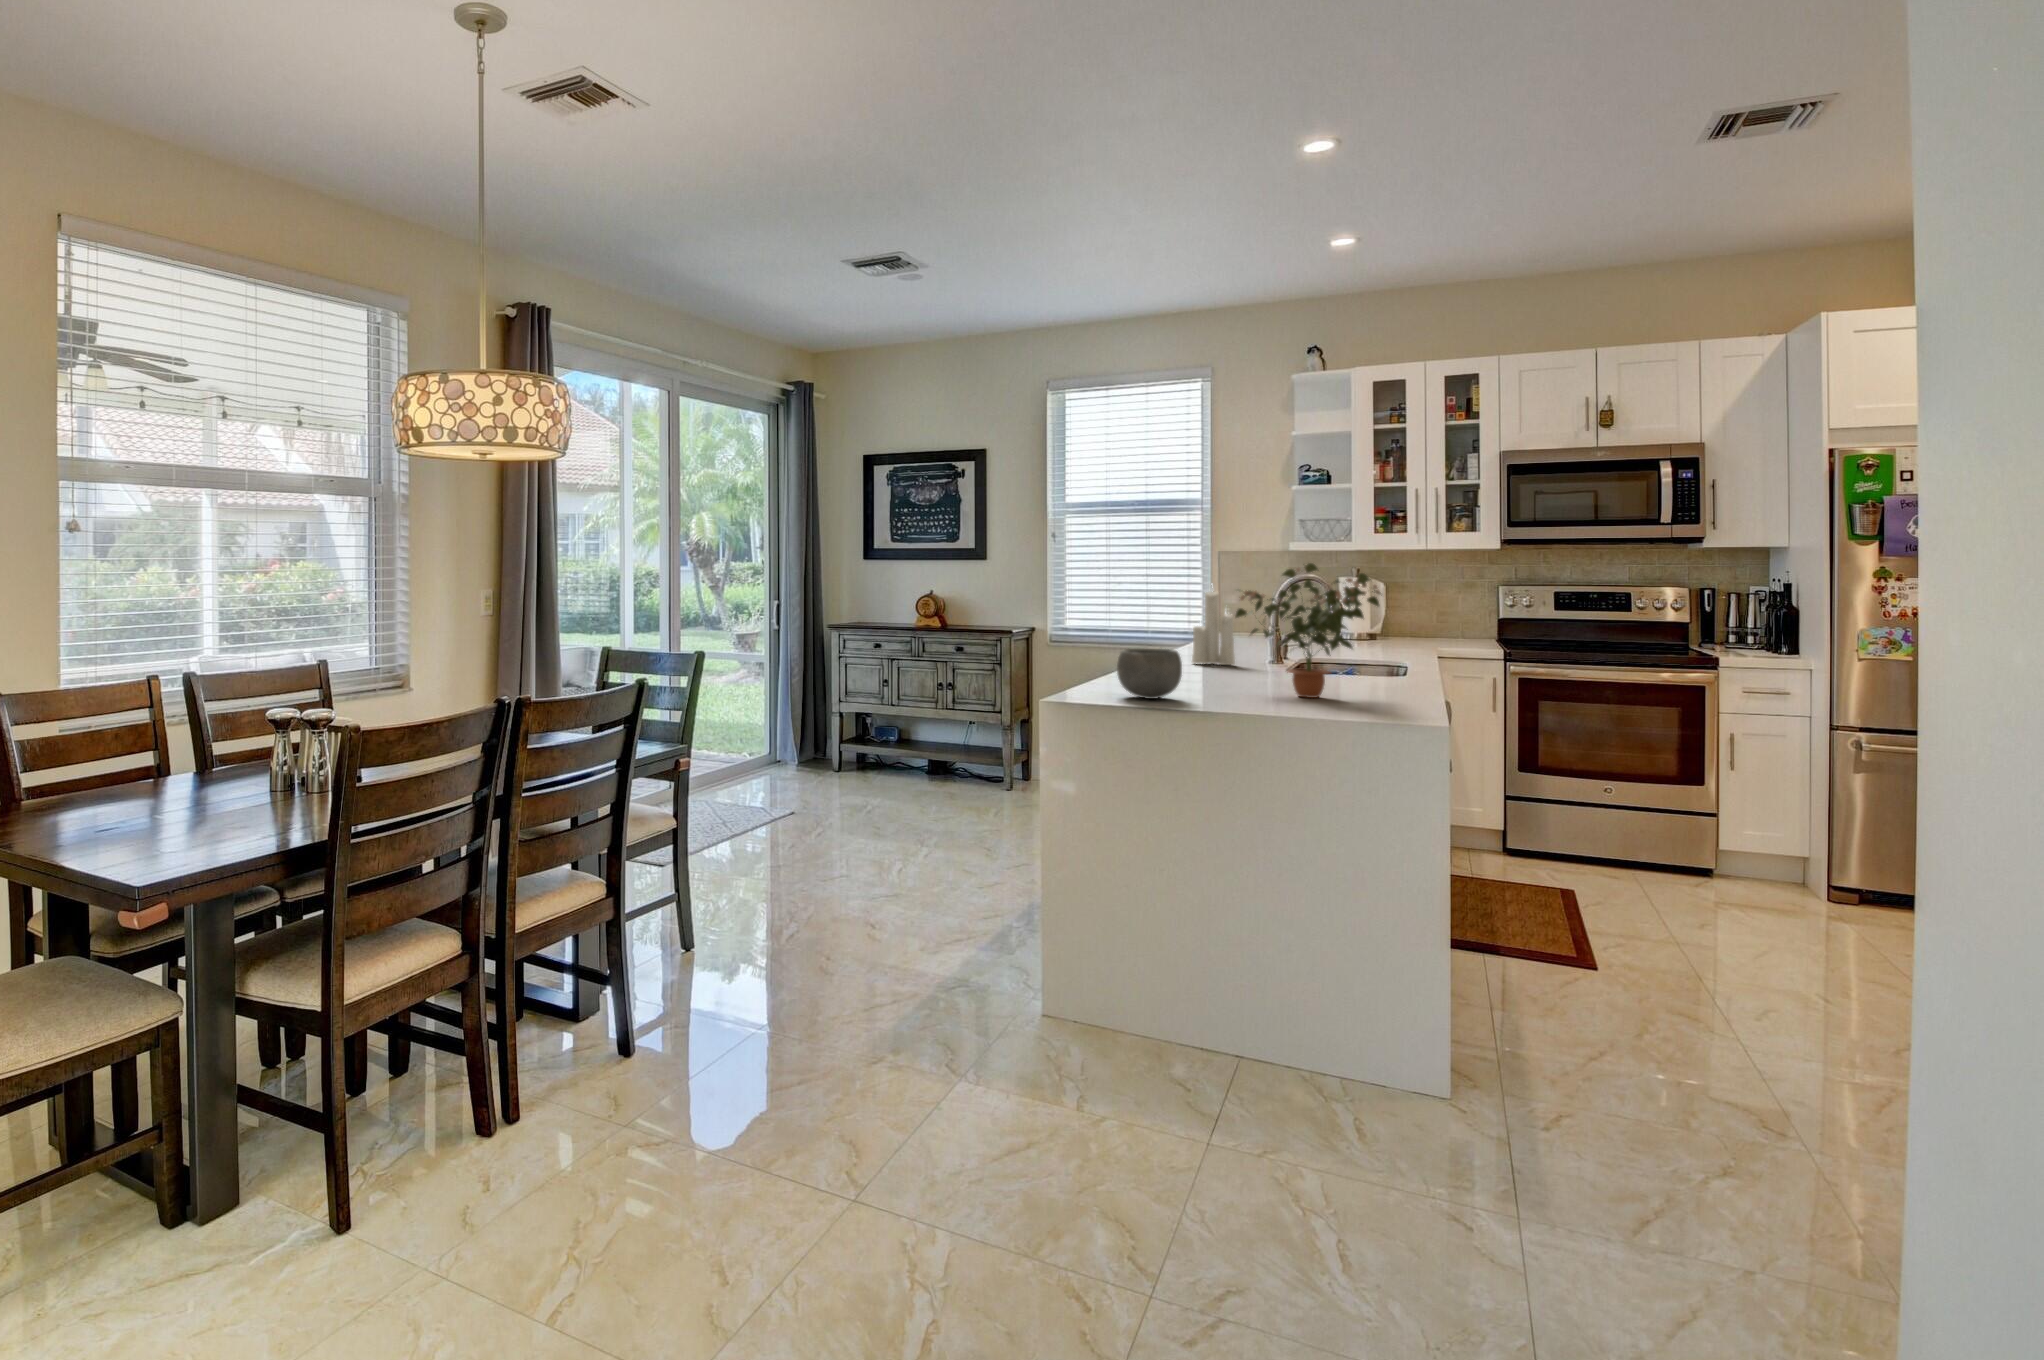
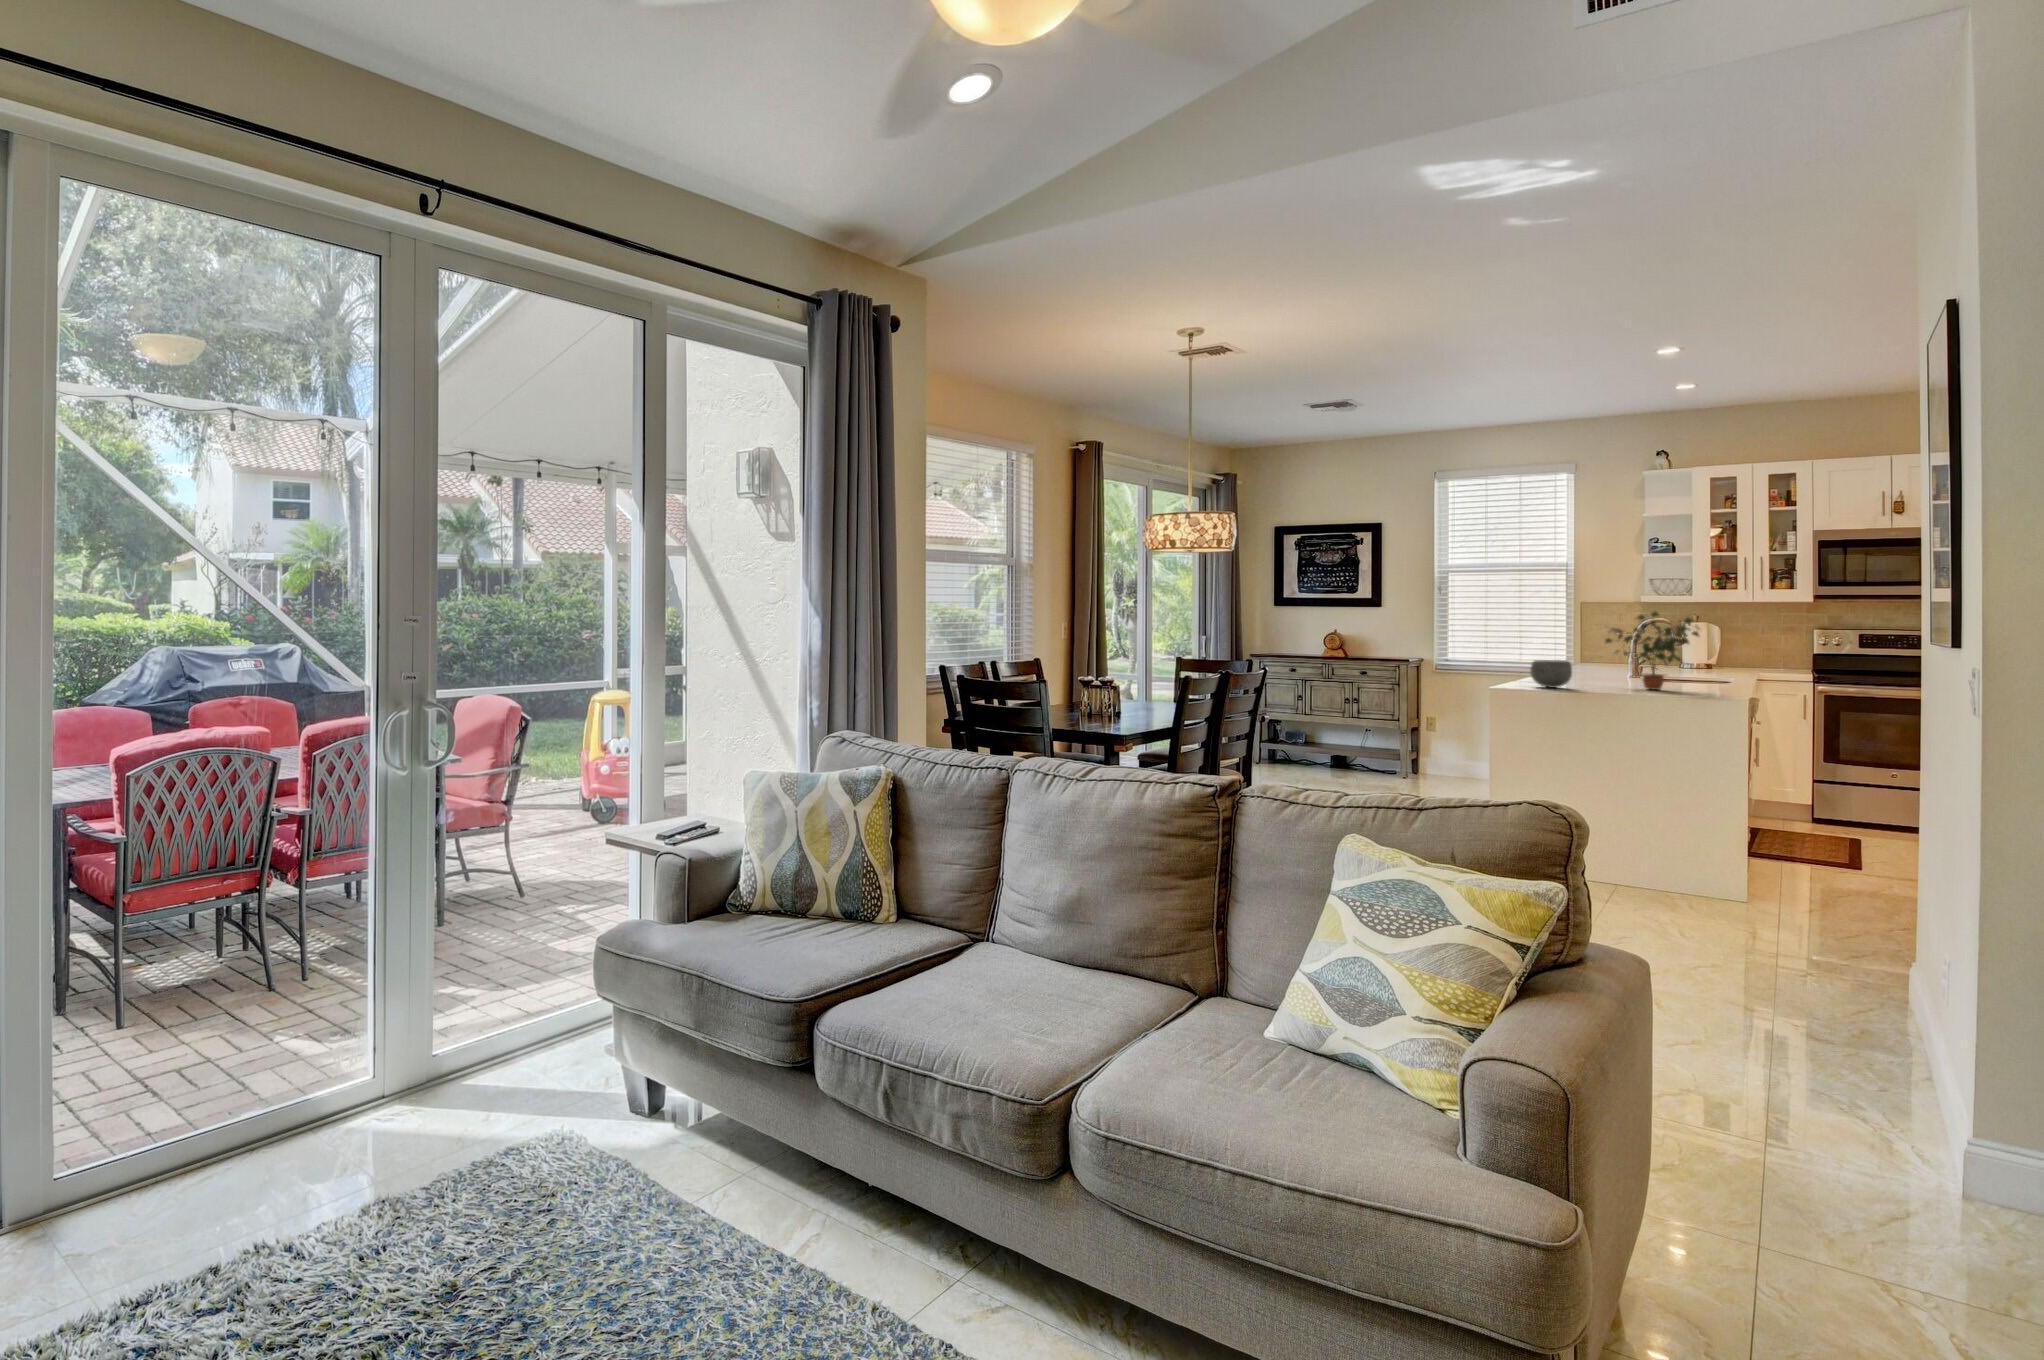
candle: present [1192,587,1235,665] -> none [1569,620,1601,677]

